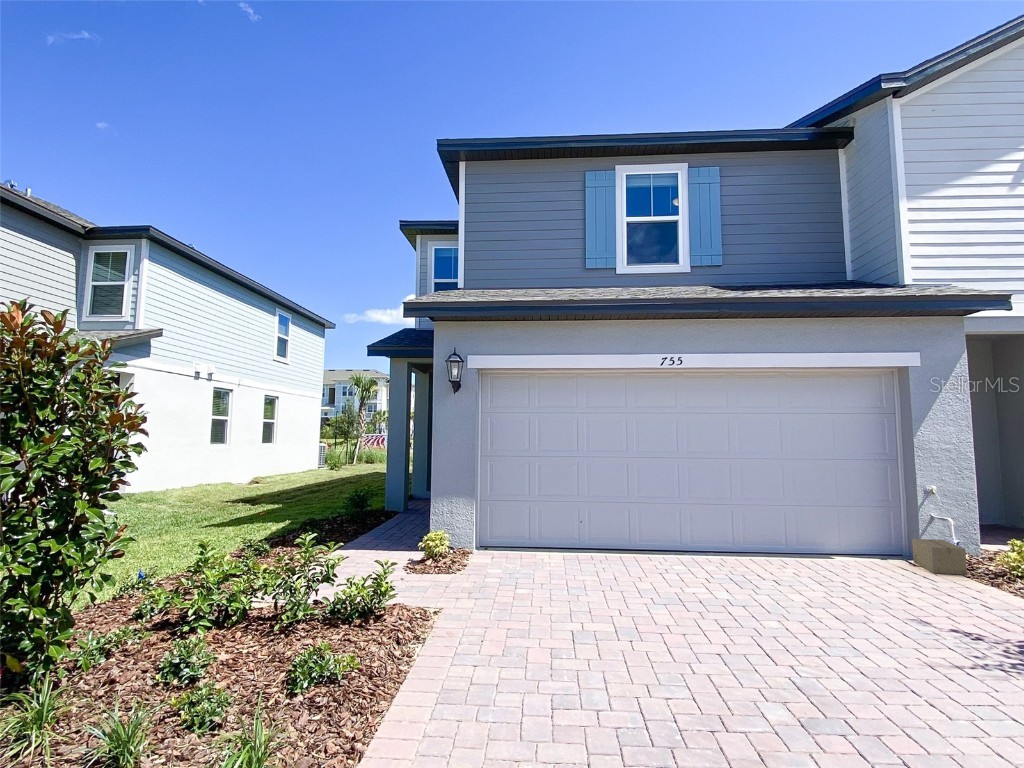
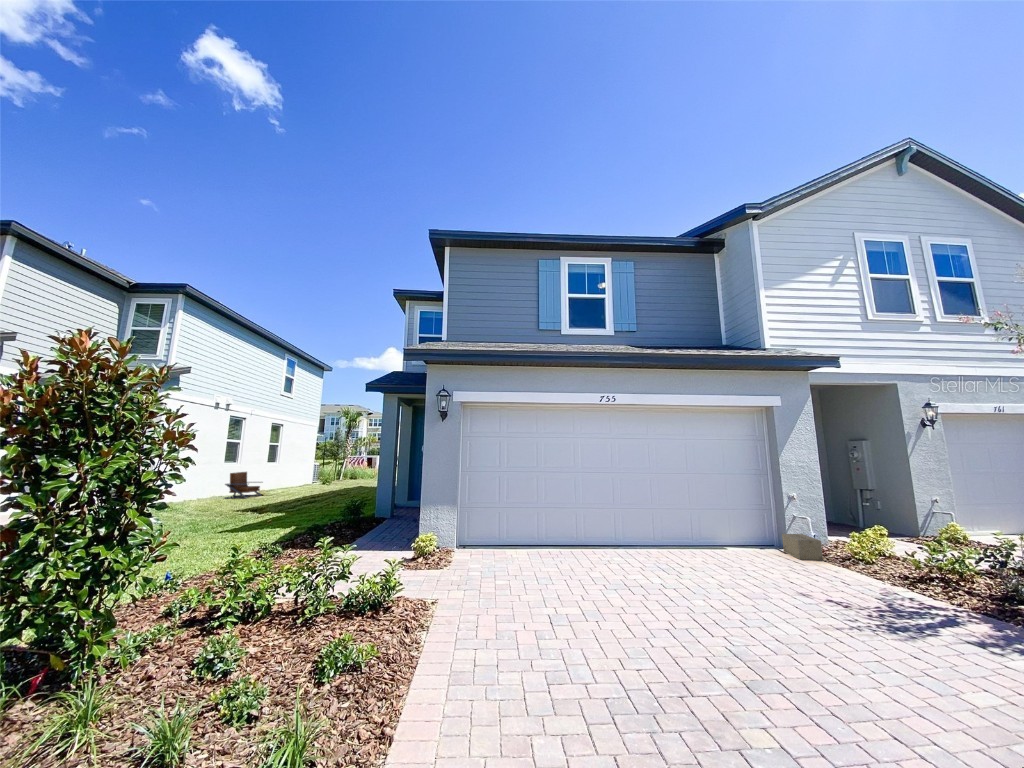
lounge chair: none [214,455,258,487] -> present [225,472,261,499]

